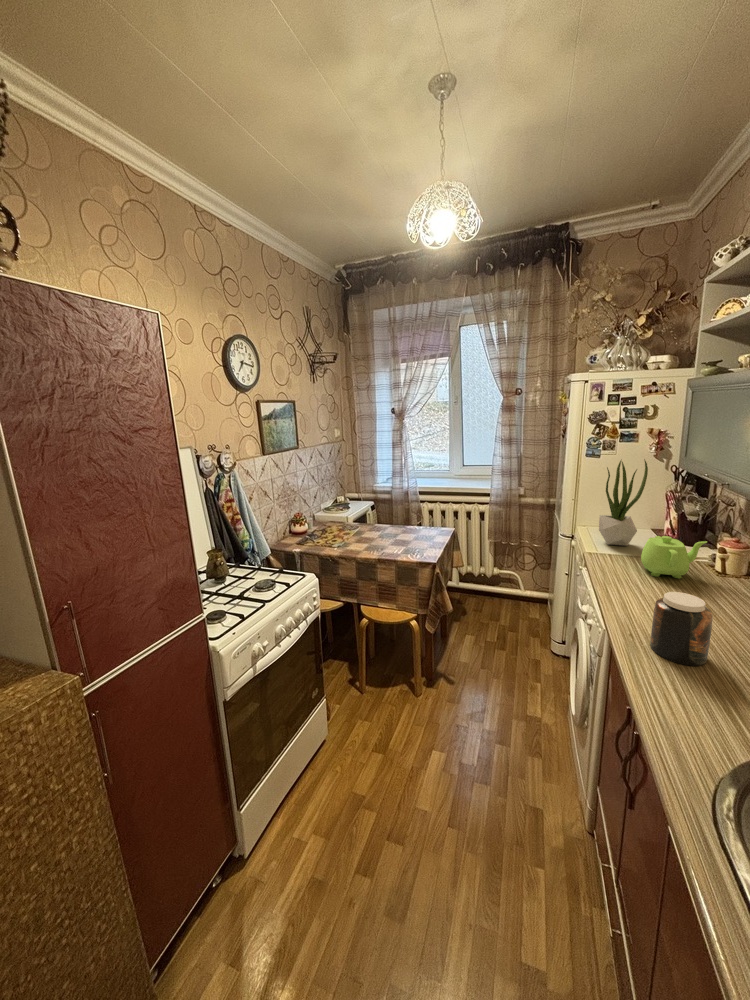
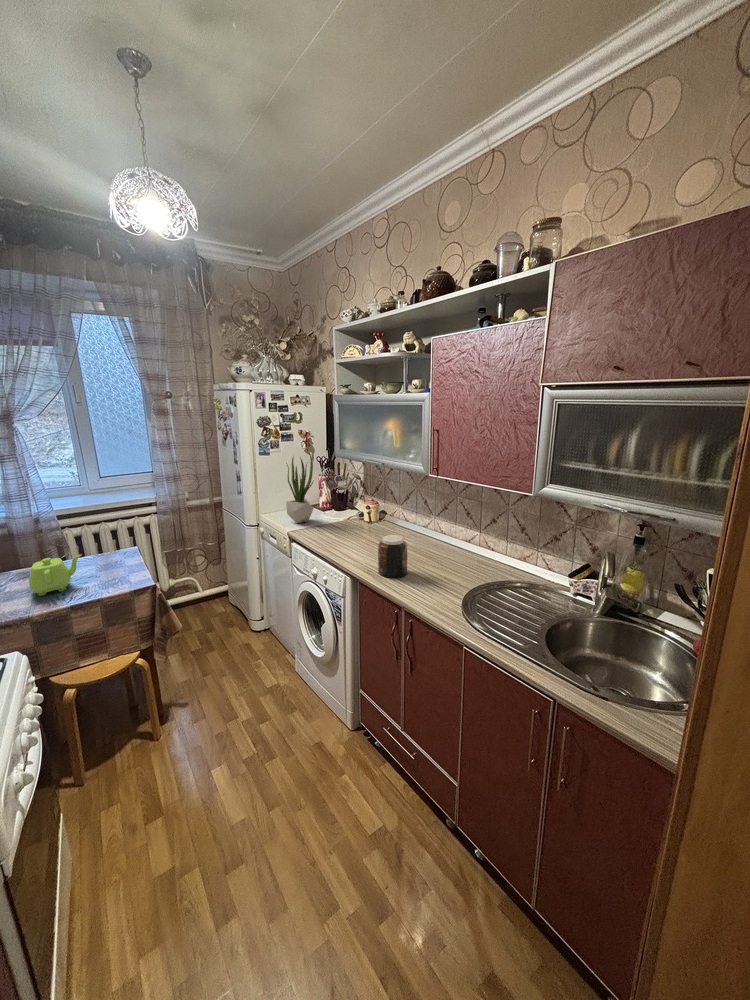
teapot: present [641,536,707,578] -> present [29,555,81,596]

